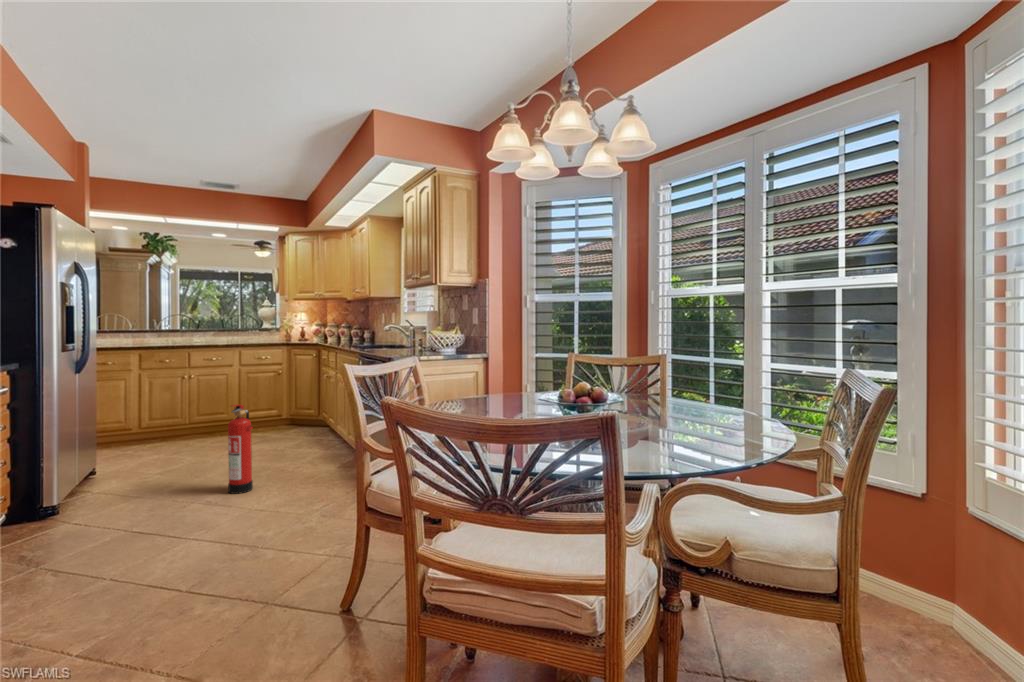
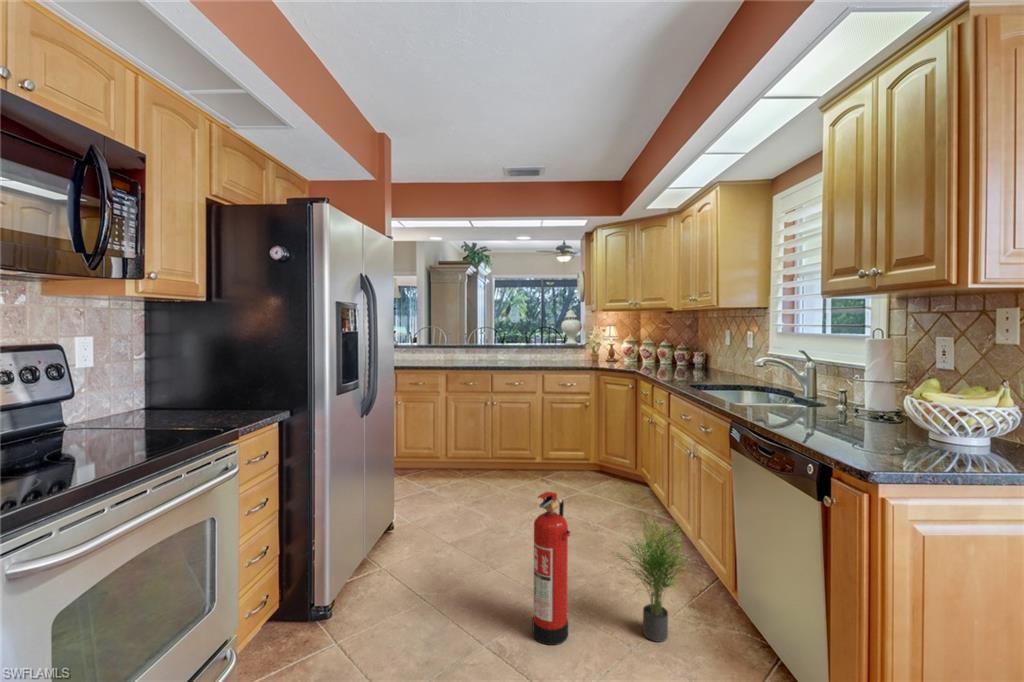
potted plant: none [276,412,331,482] -> present [618,521,688,642]

